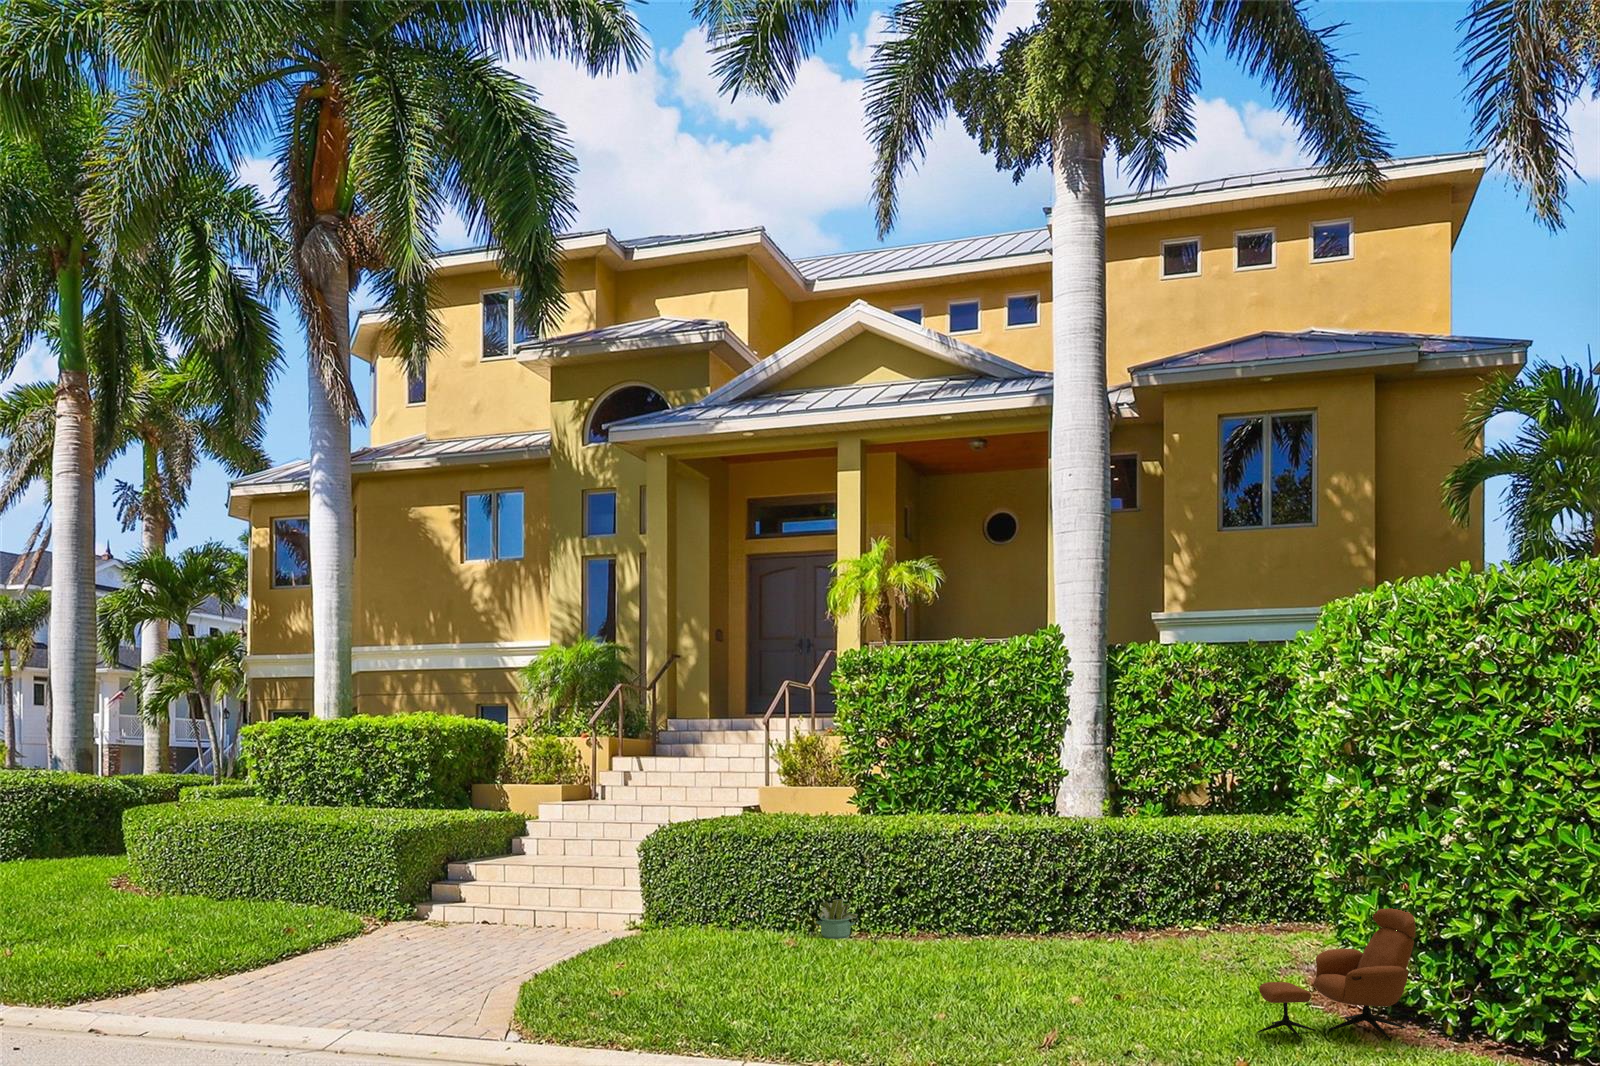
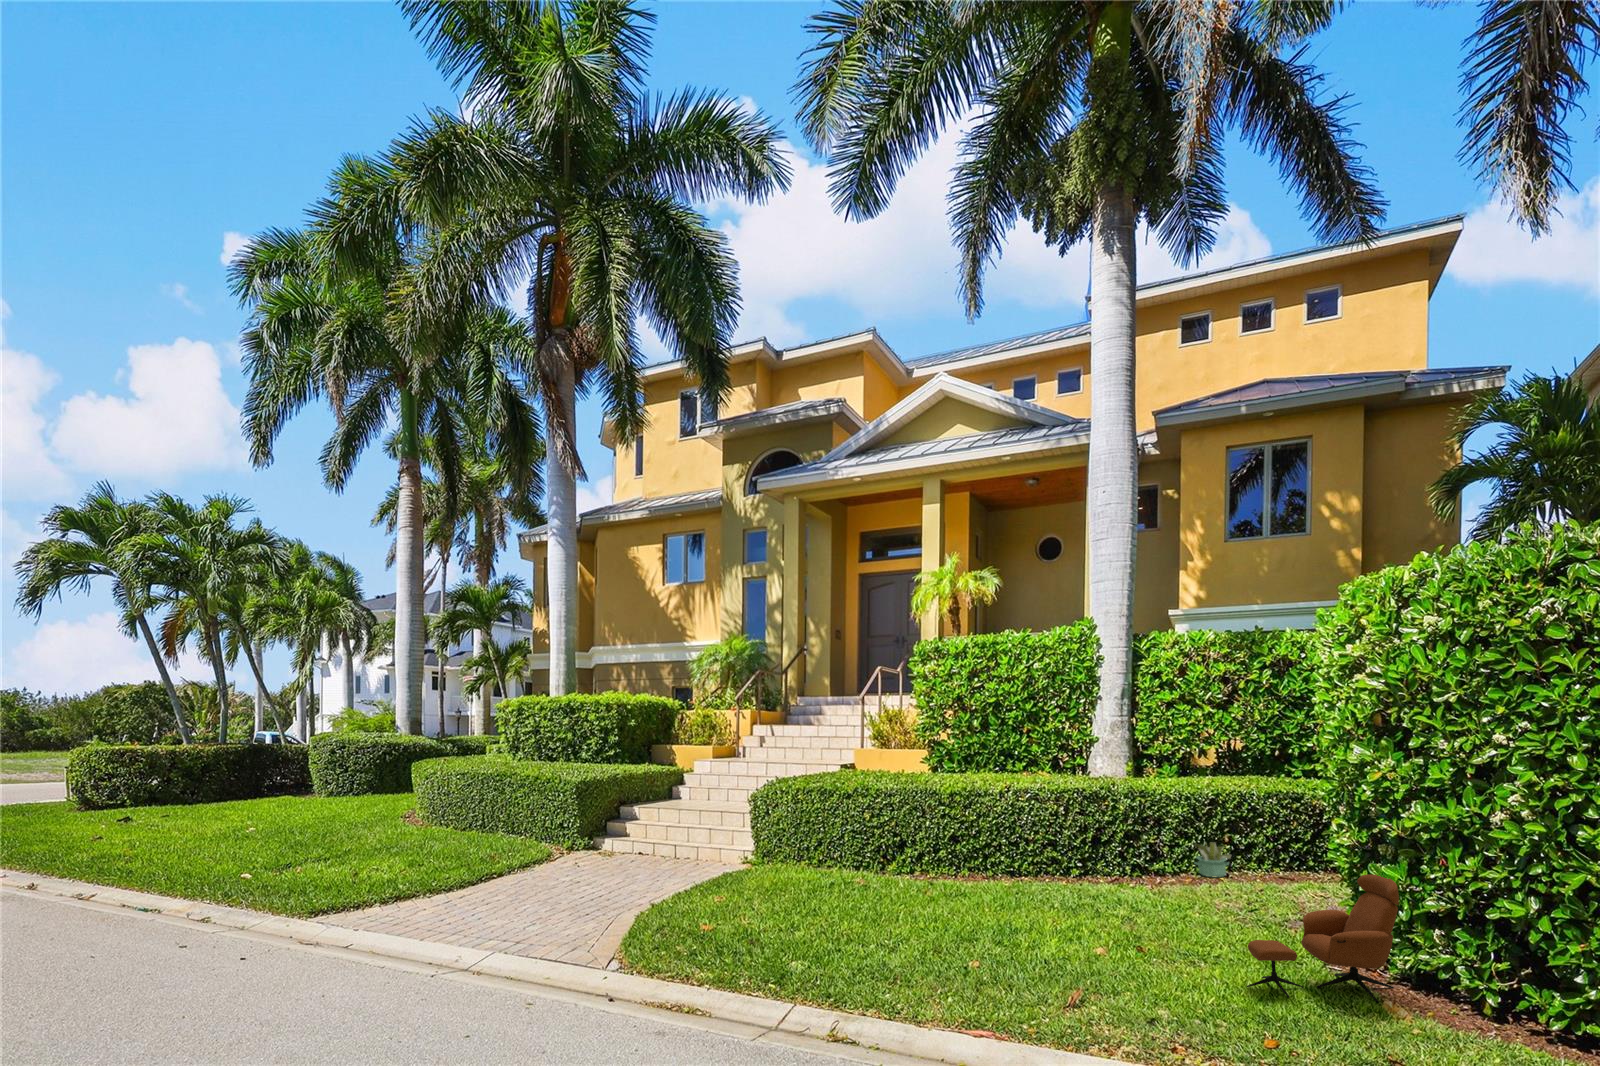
decorative plant: present [816,900,858,939] -> present [1195,843,1231,877]

